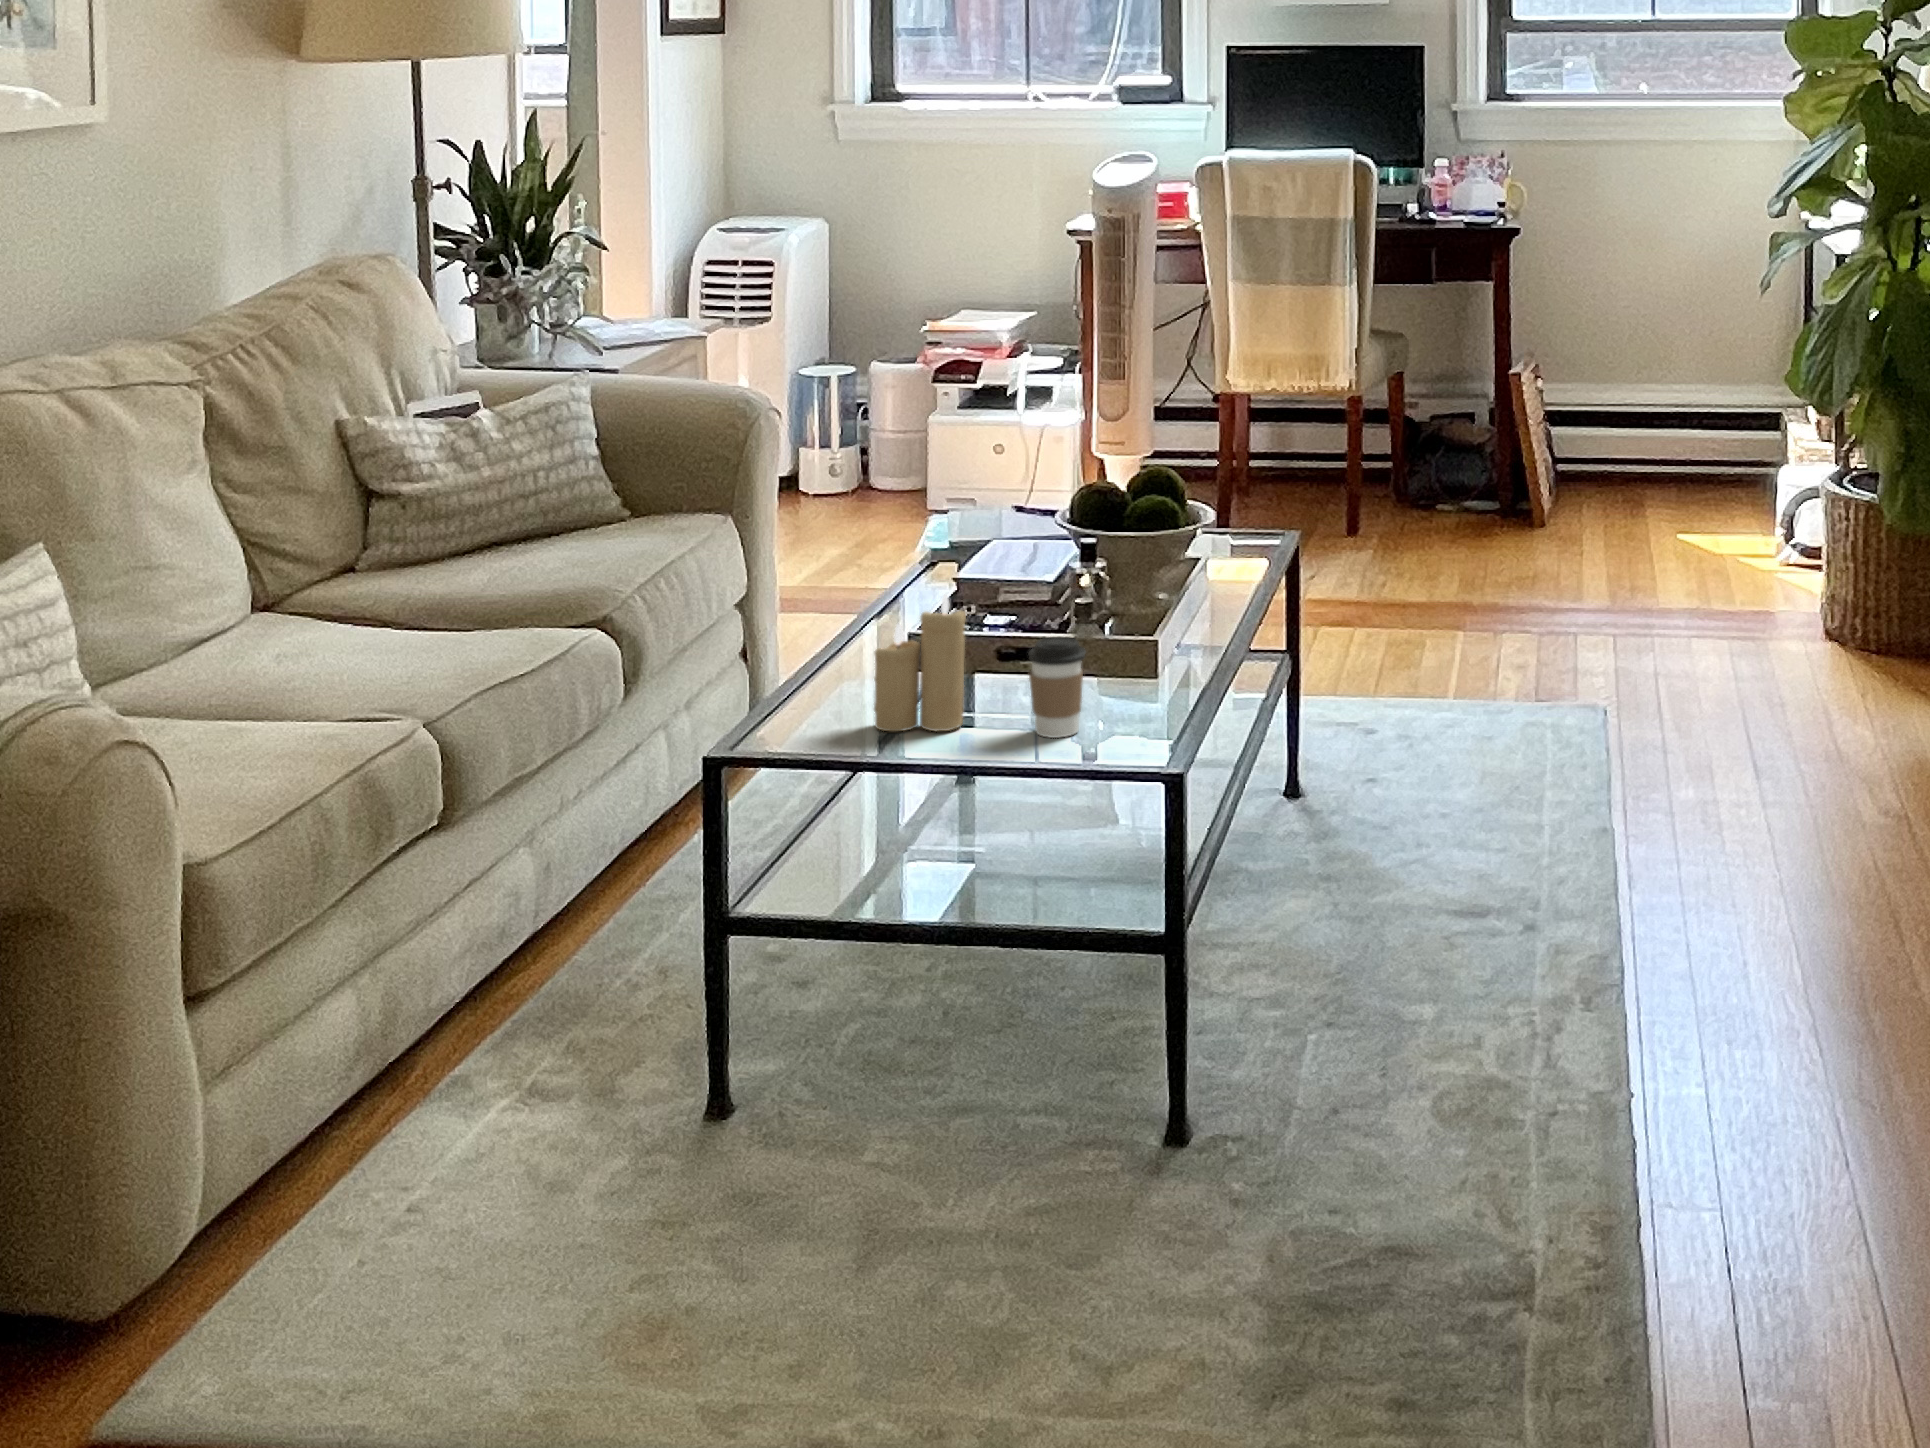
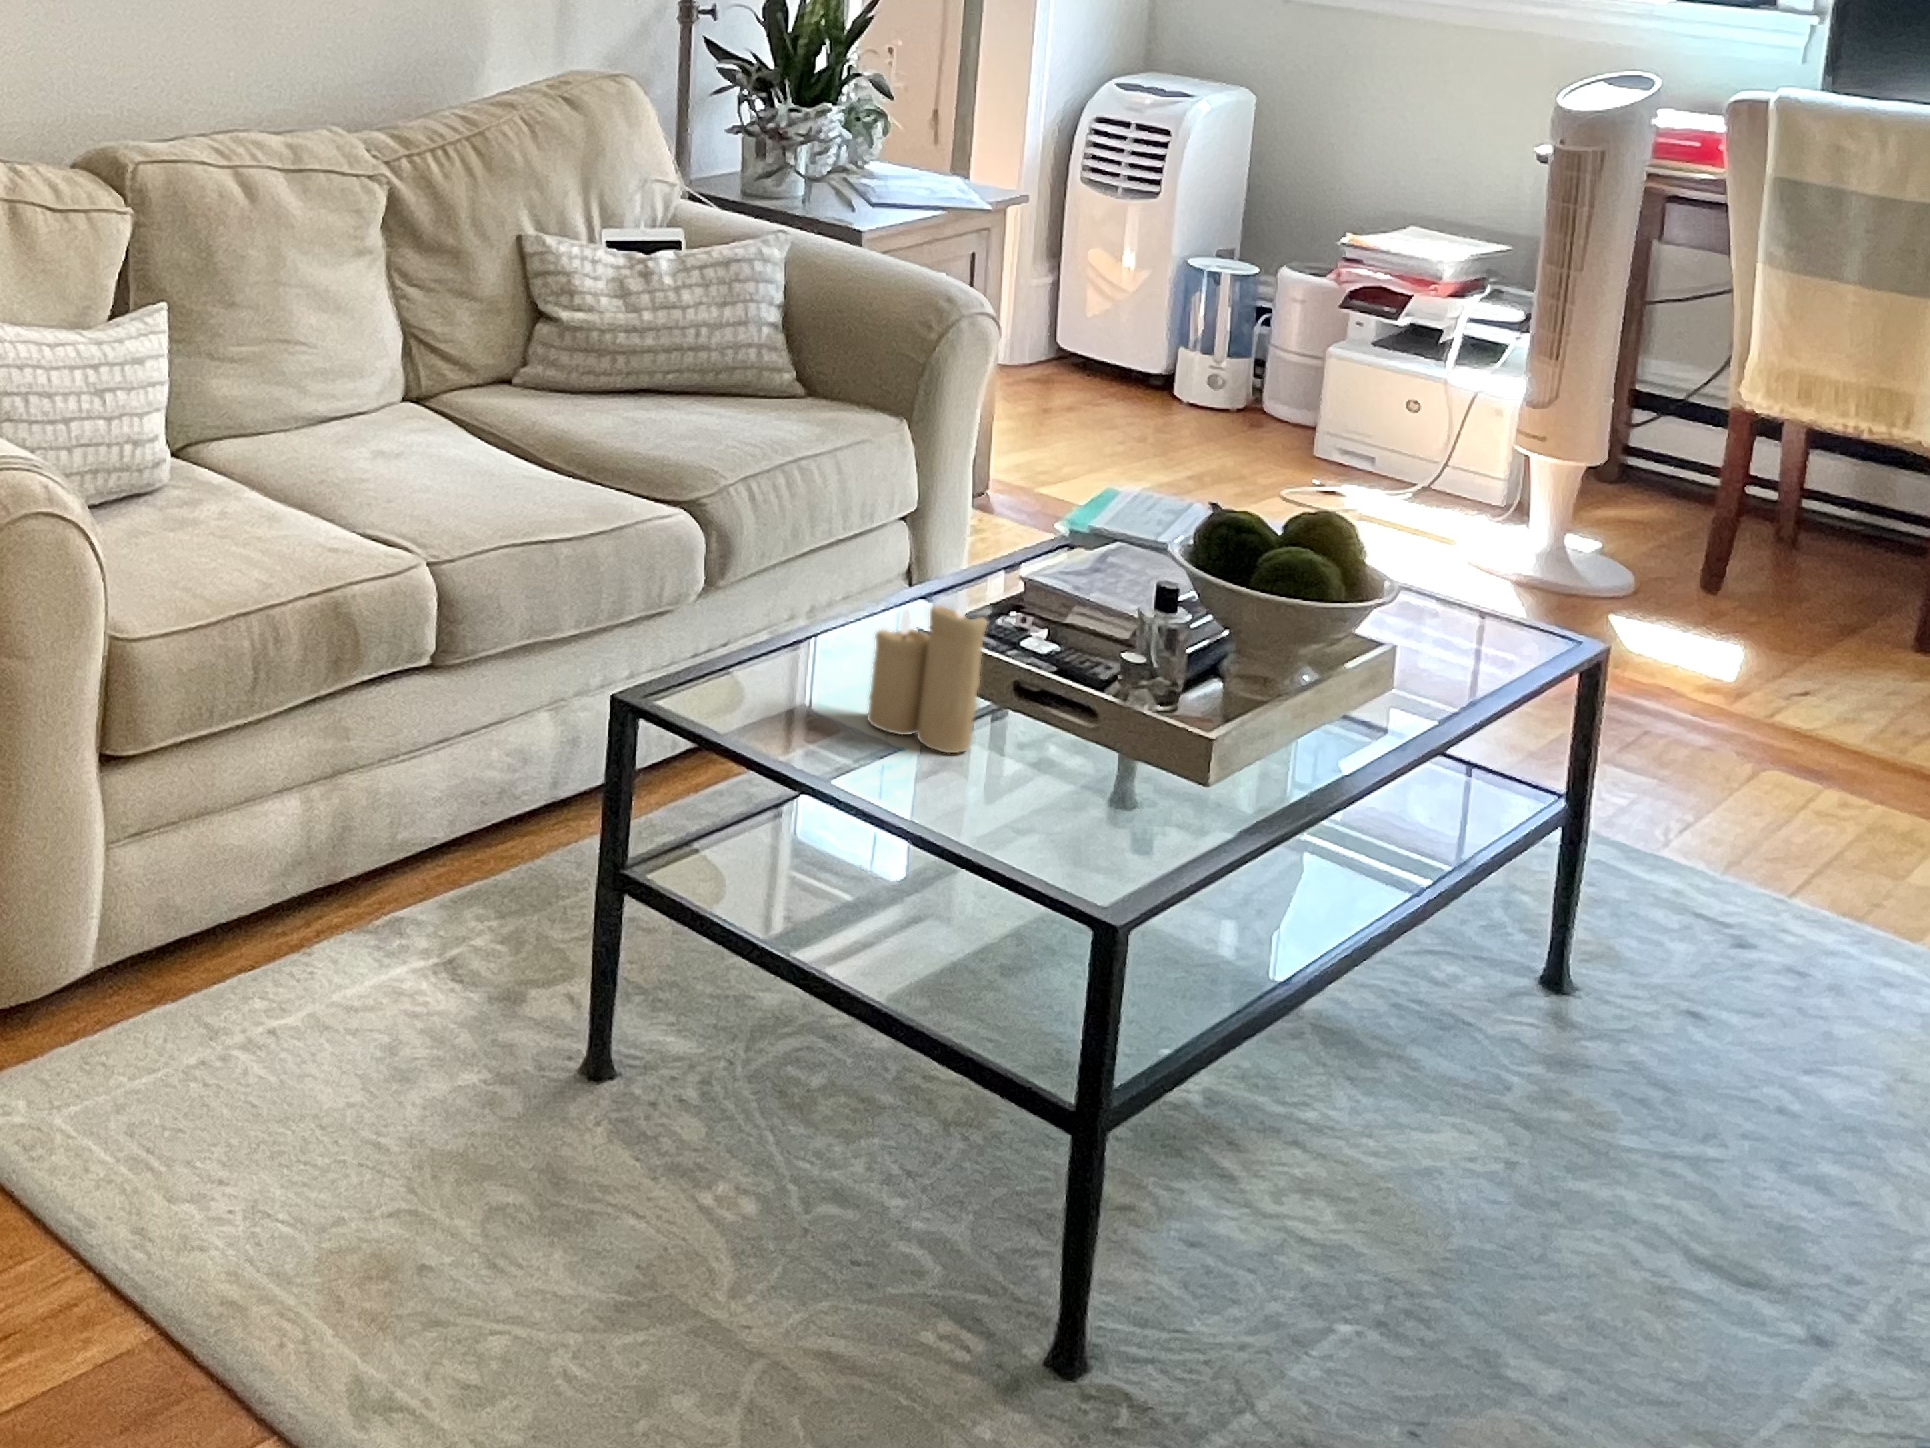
coffee cup: present [1028,637,1086,738] -> none [1043,684,1122,813]

